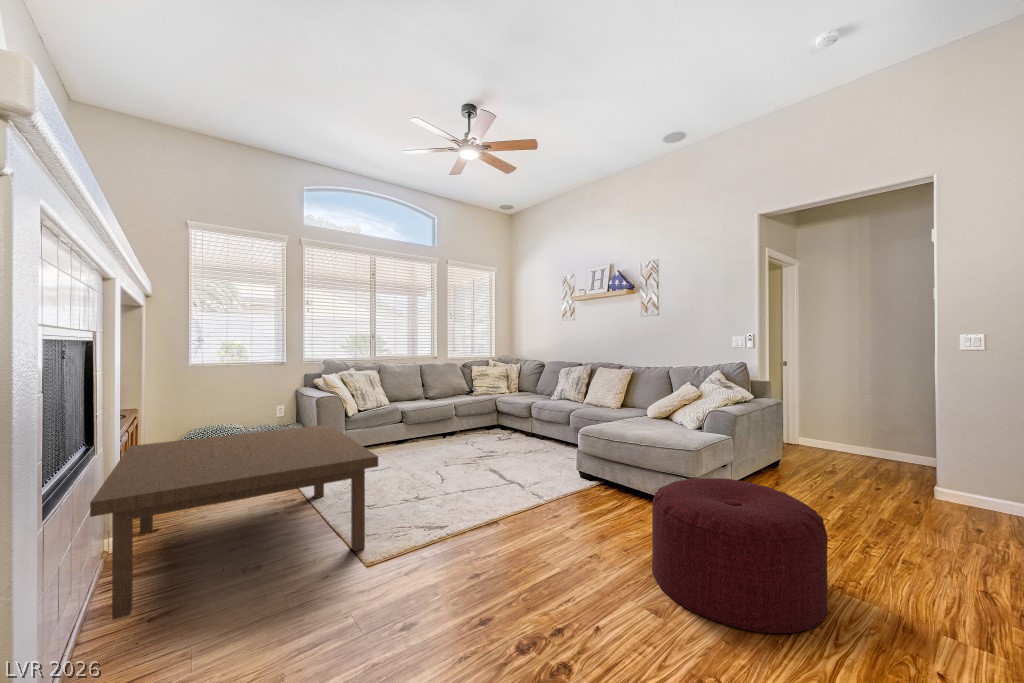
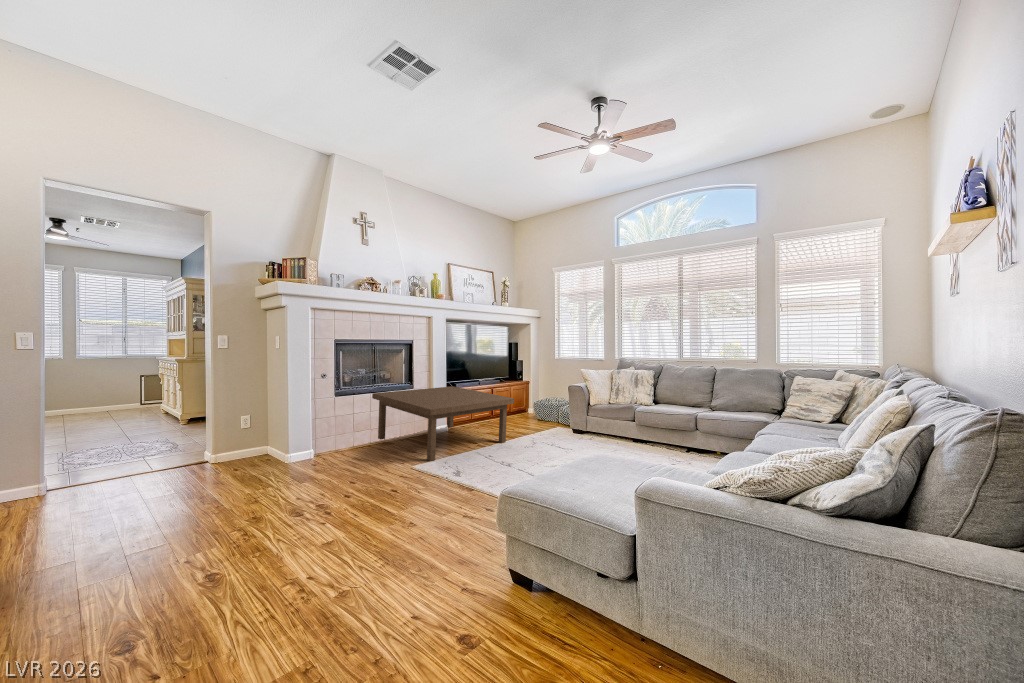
ottoman: present [652,478,828,633] -> none [262,482,428,645]

